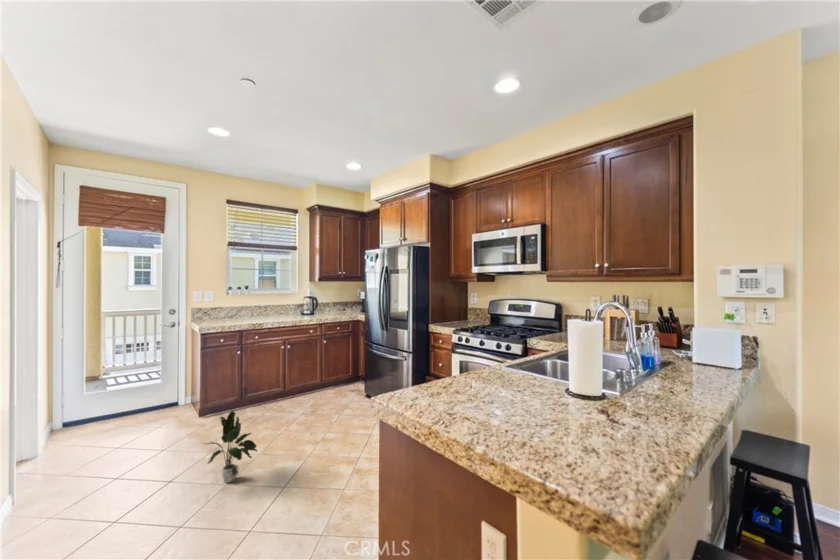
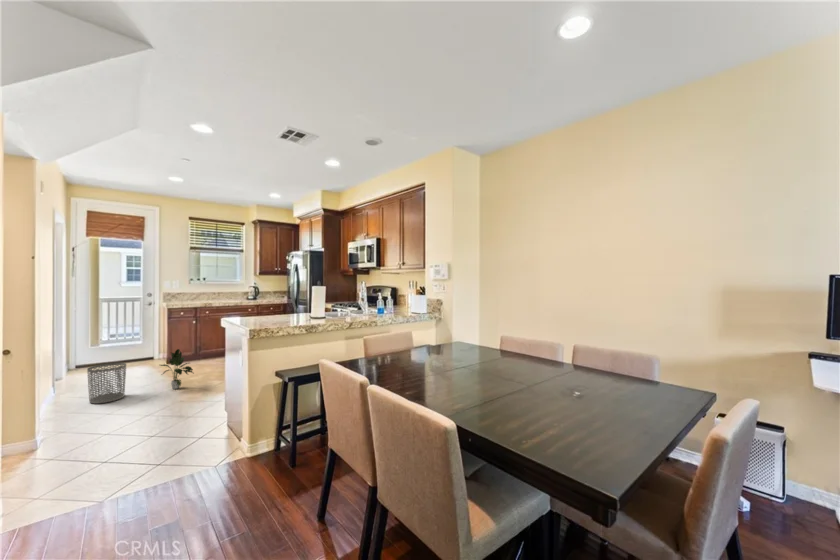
waste bin: none [77,442,147,531] -> present [87,363,126,403]

